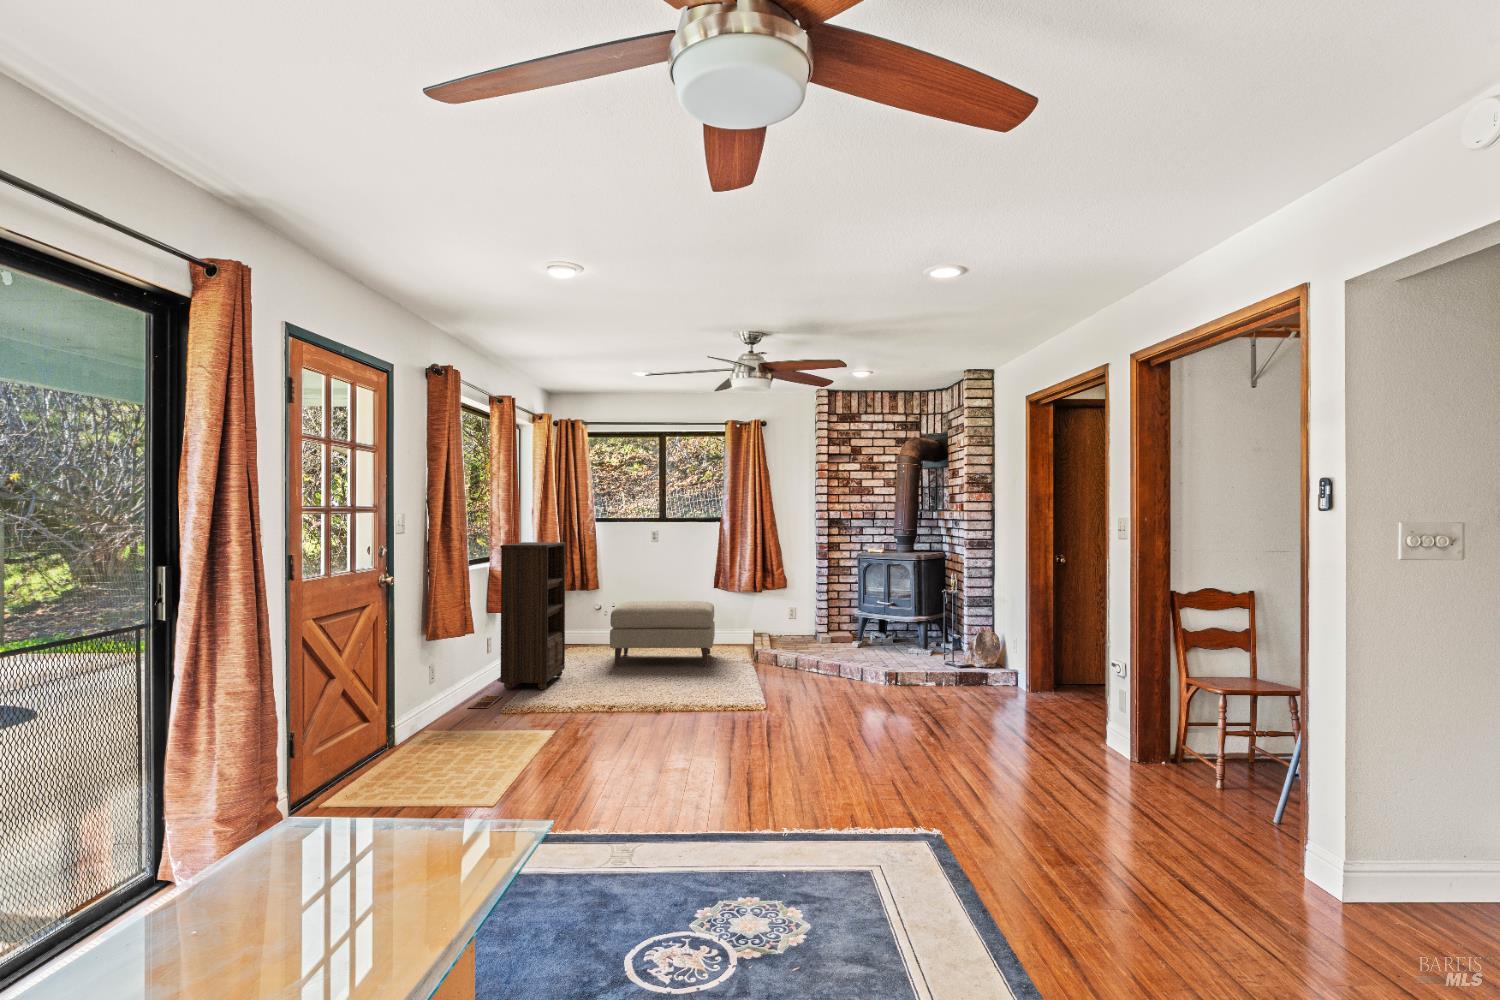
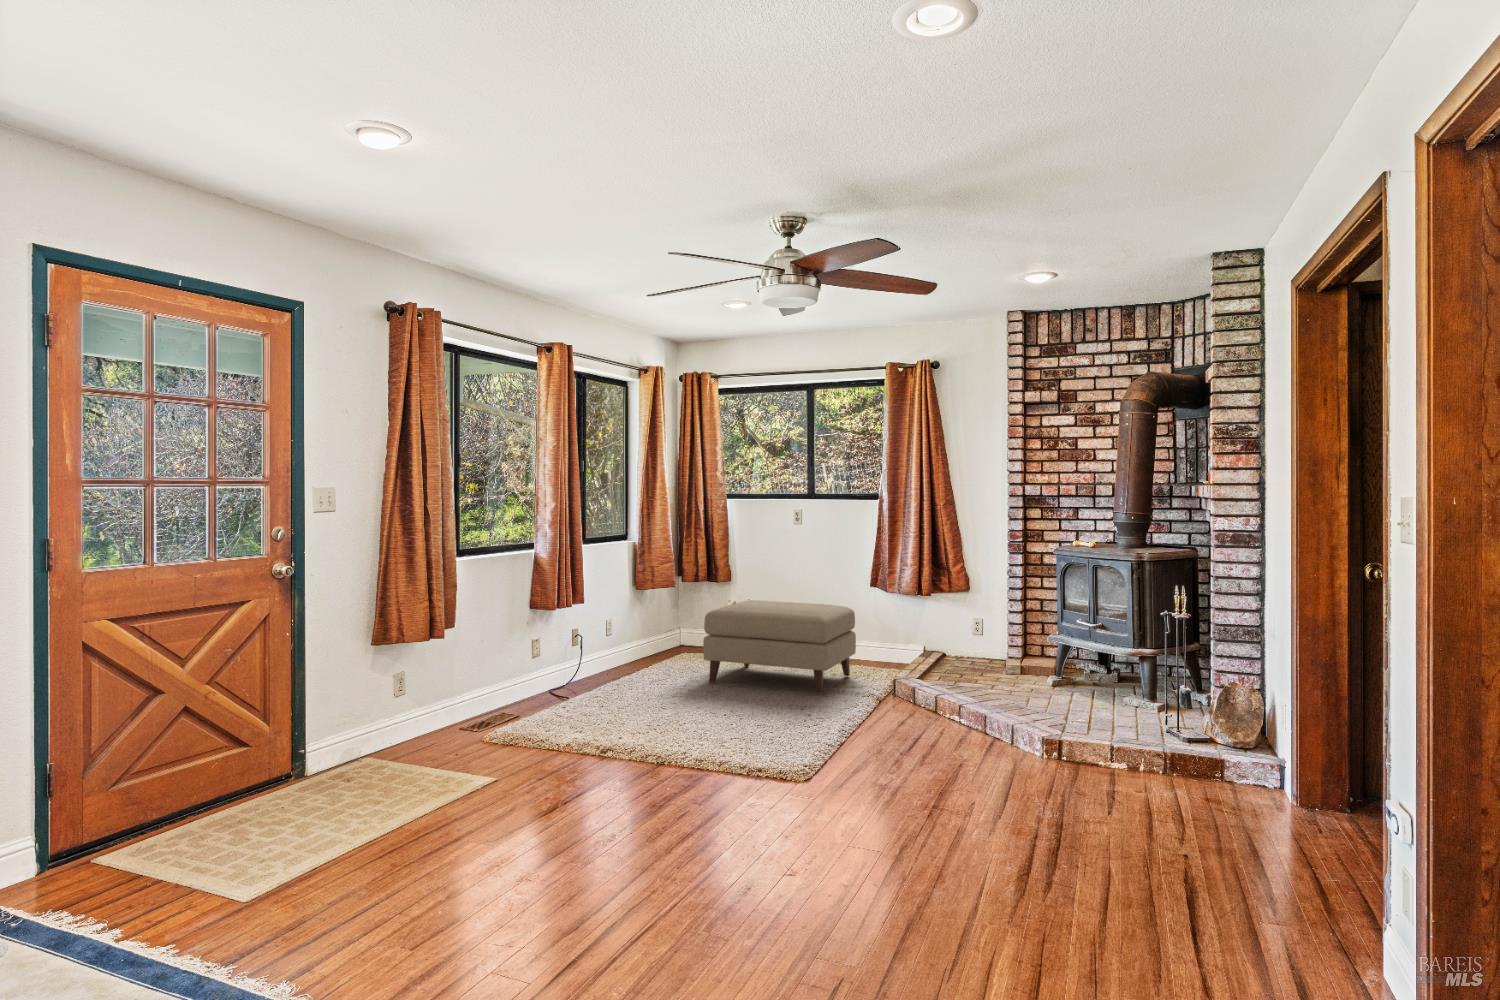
bookshelf: present [500,542,566,690] -> none [530,524,634,710]

